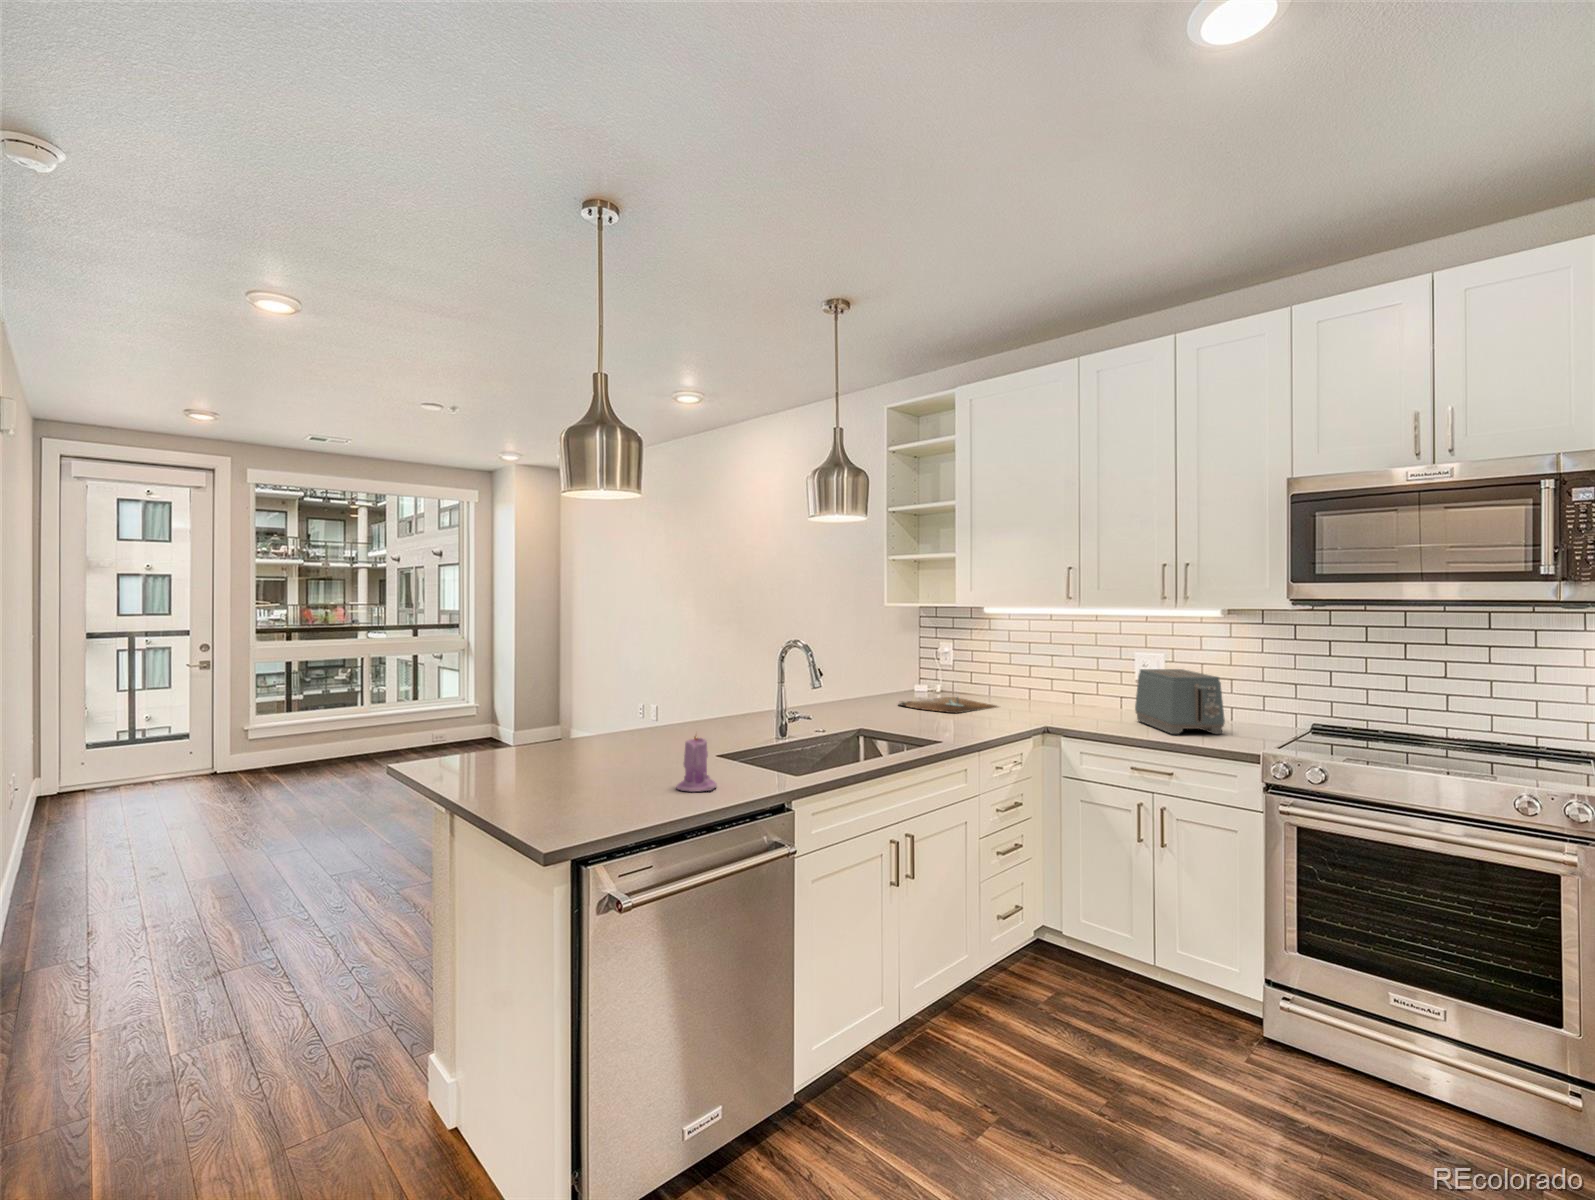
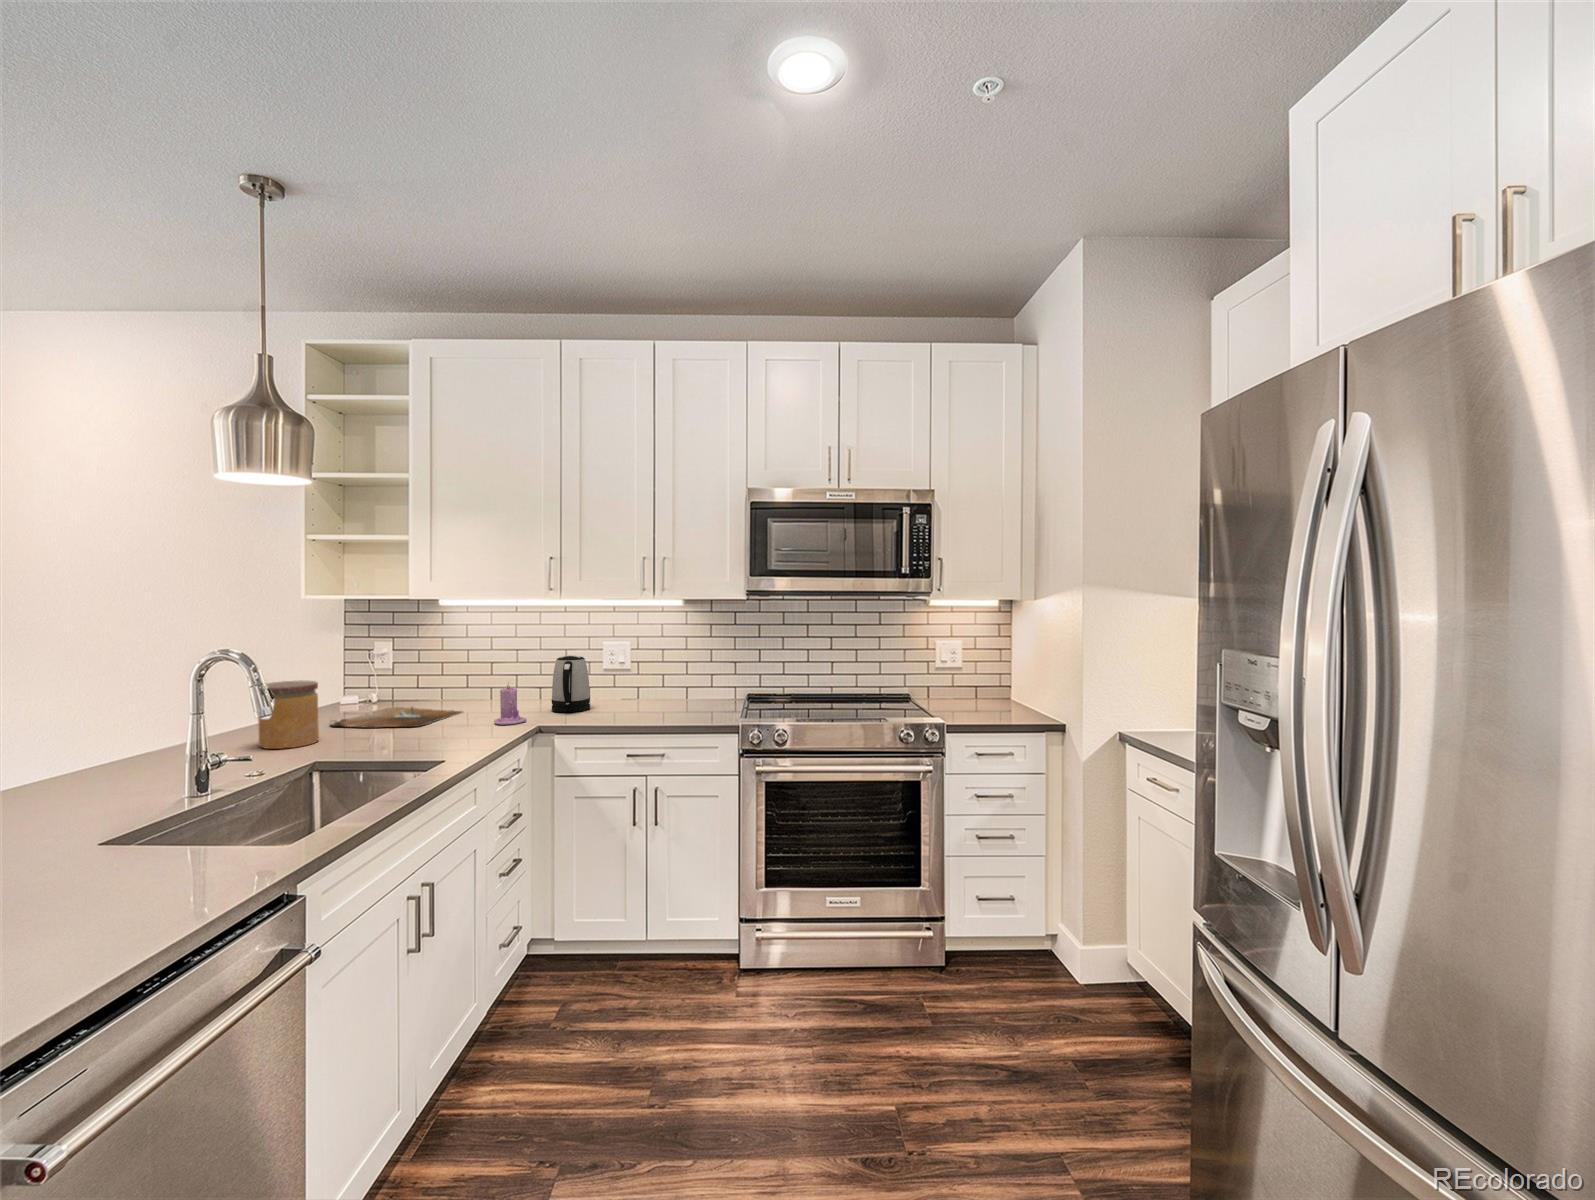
kettle: none [1074,663,1112,718] -> present [552,655,590,712]
jar: none [845,666,883,716] -> present [258,680,319,749]
toaster: present [1135,669,1225,734] -> none [614,656,699,718]
candle: present [676,736,717,792] -> present [494,683,526,725]

